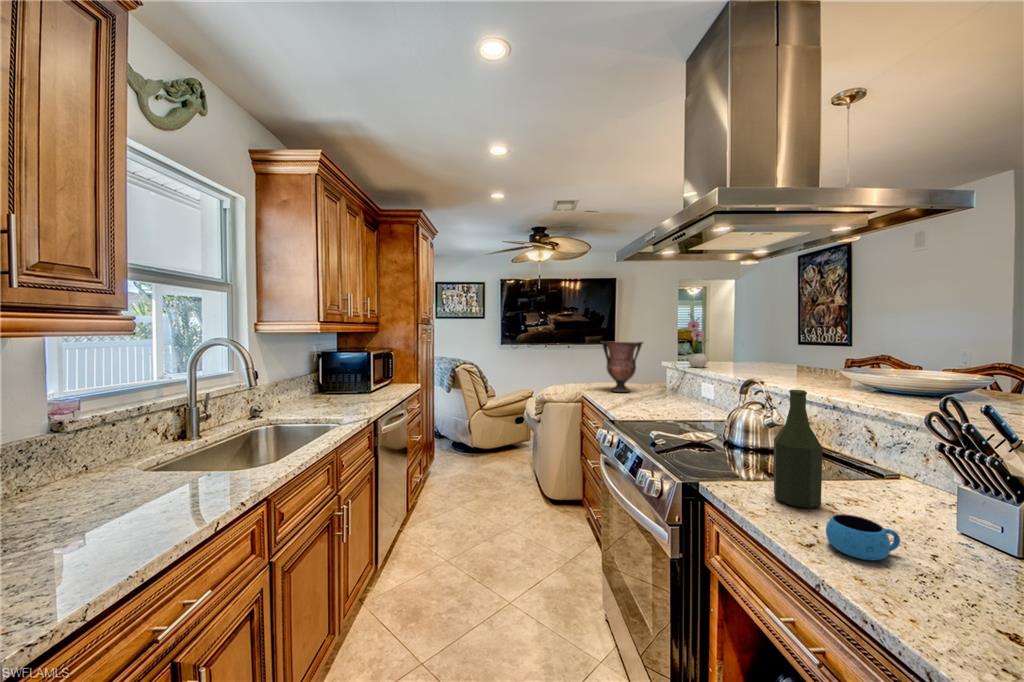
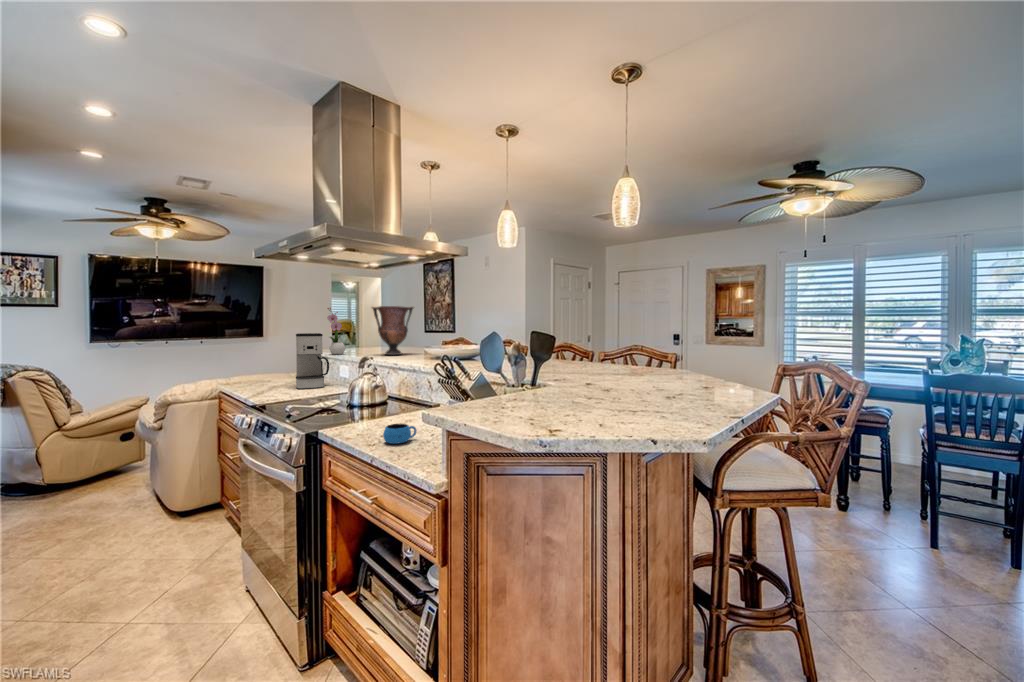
vase: present [601,342,643,392] -> present [372,306,413,355]
coffee maker: none [653,343,691,407] -> present [296,333,329,389]
bottle: present [774,390,823,508] -> none [365,358,390,430]

